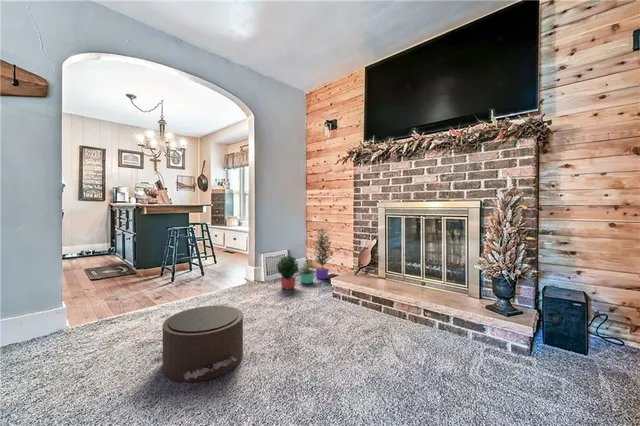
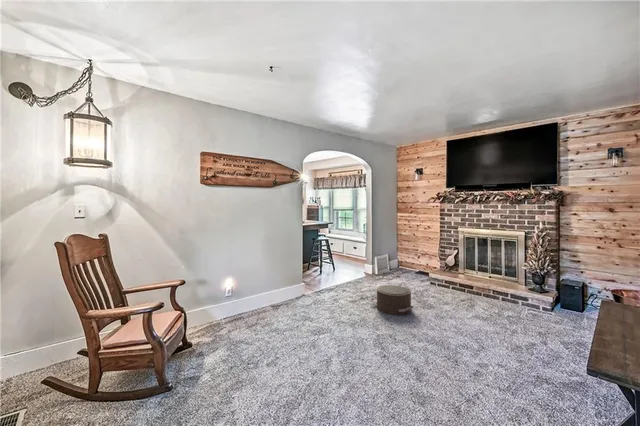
potted plant: present [276,228,331,290] -> none [392,241,423,280]

